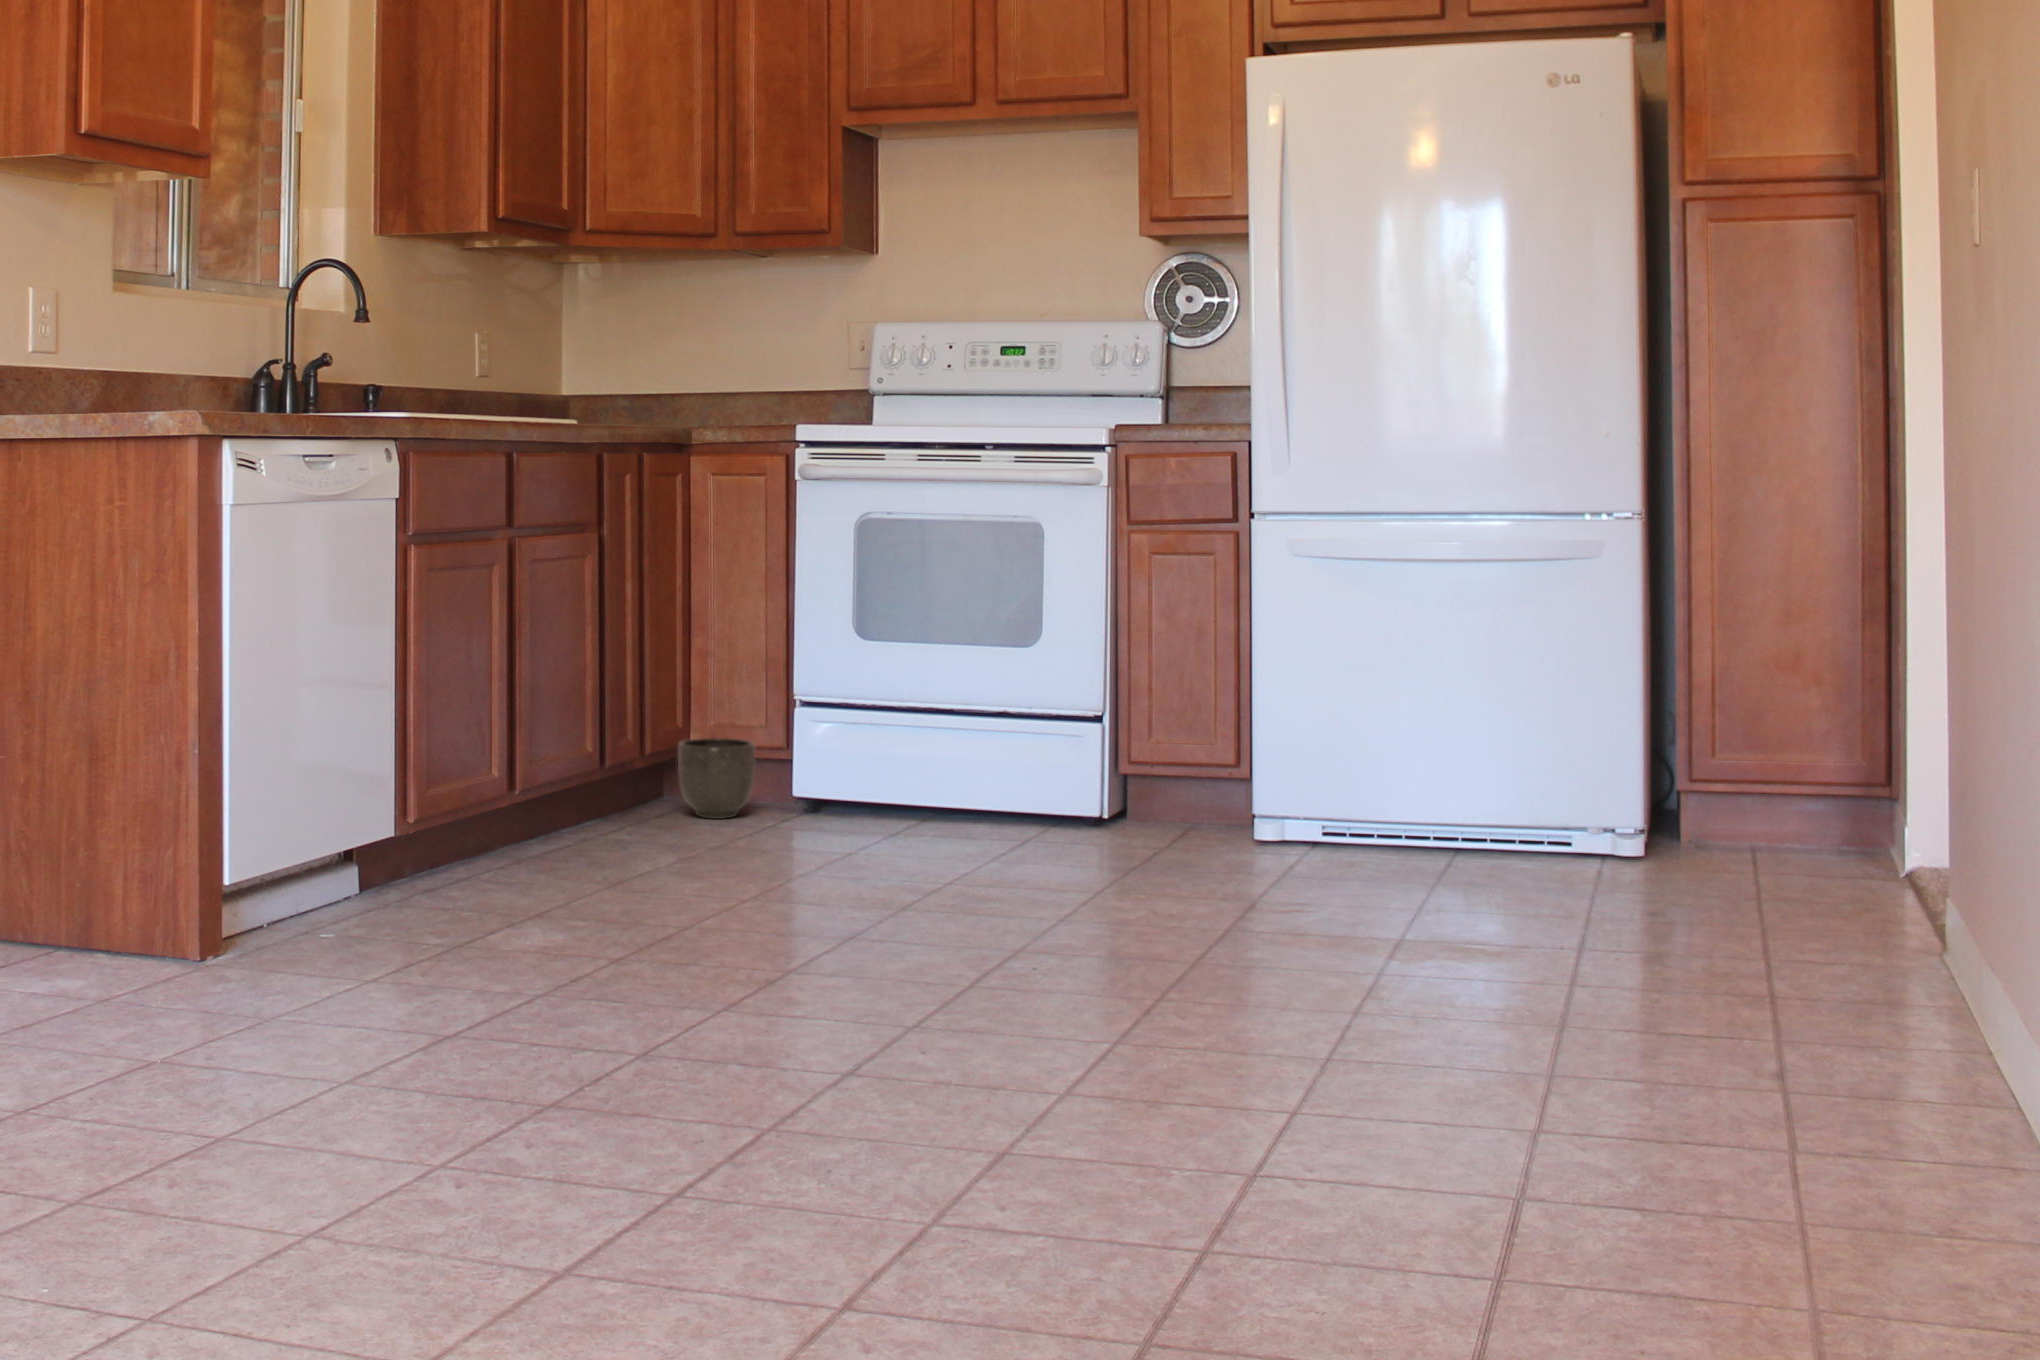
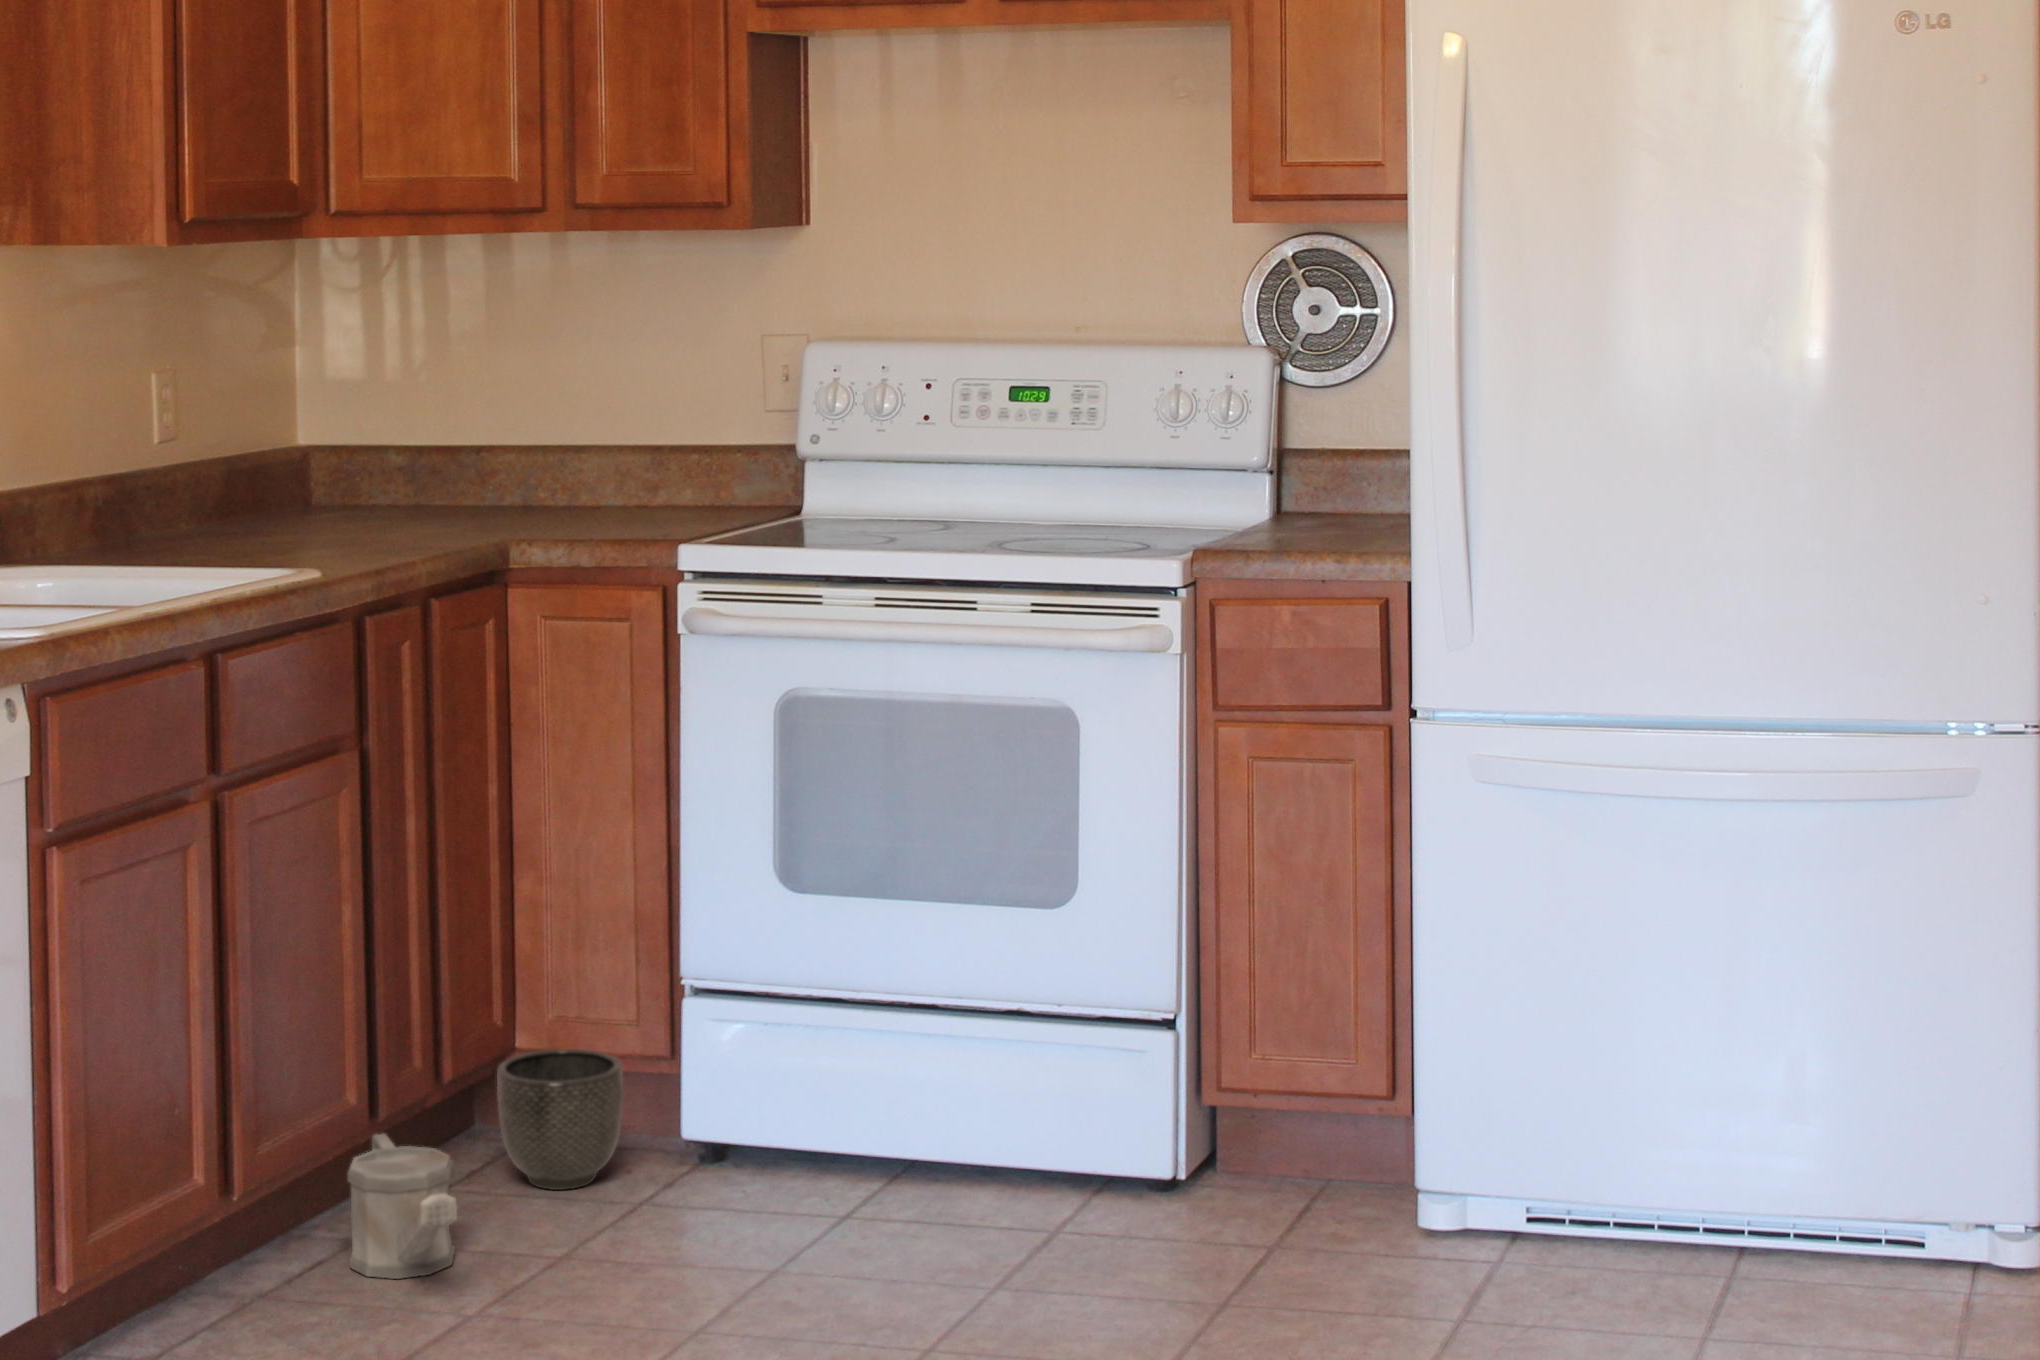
watering can: none [590,768,659,845] -> present [348,1134,457,1279]

